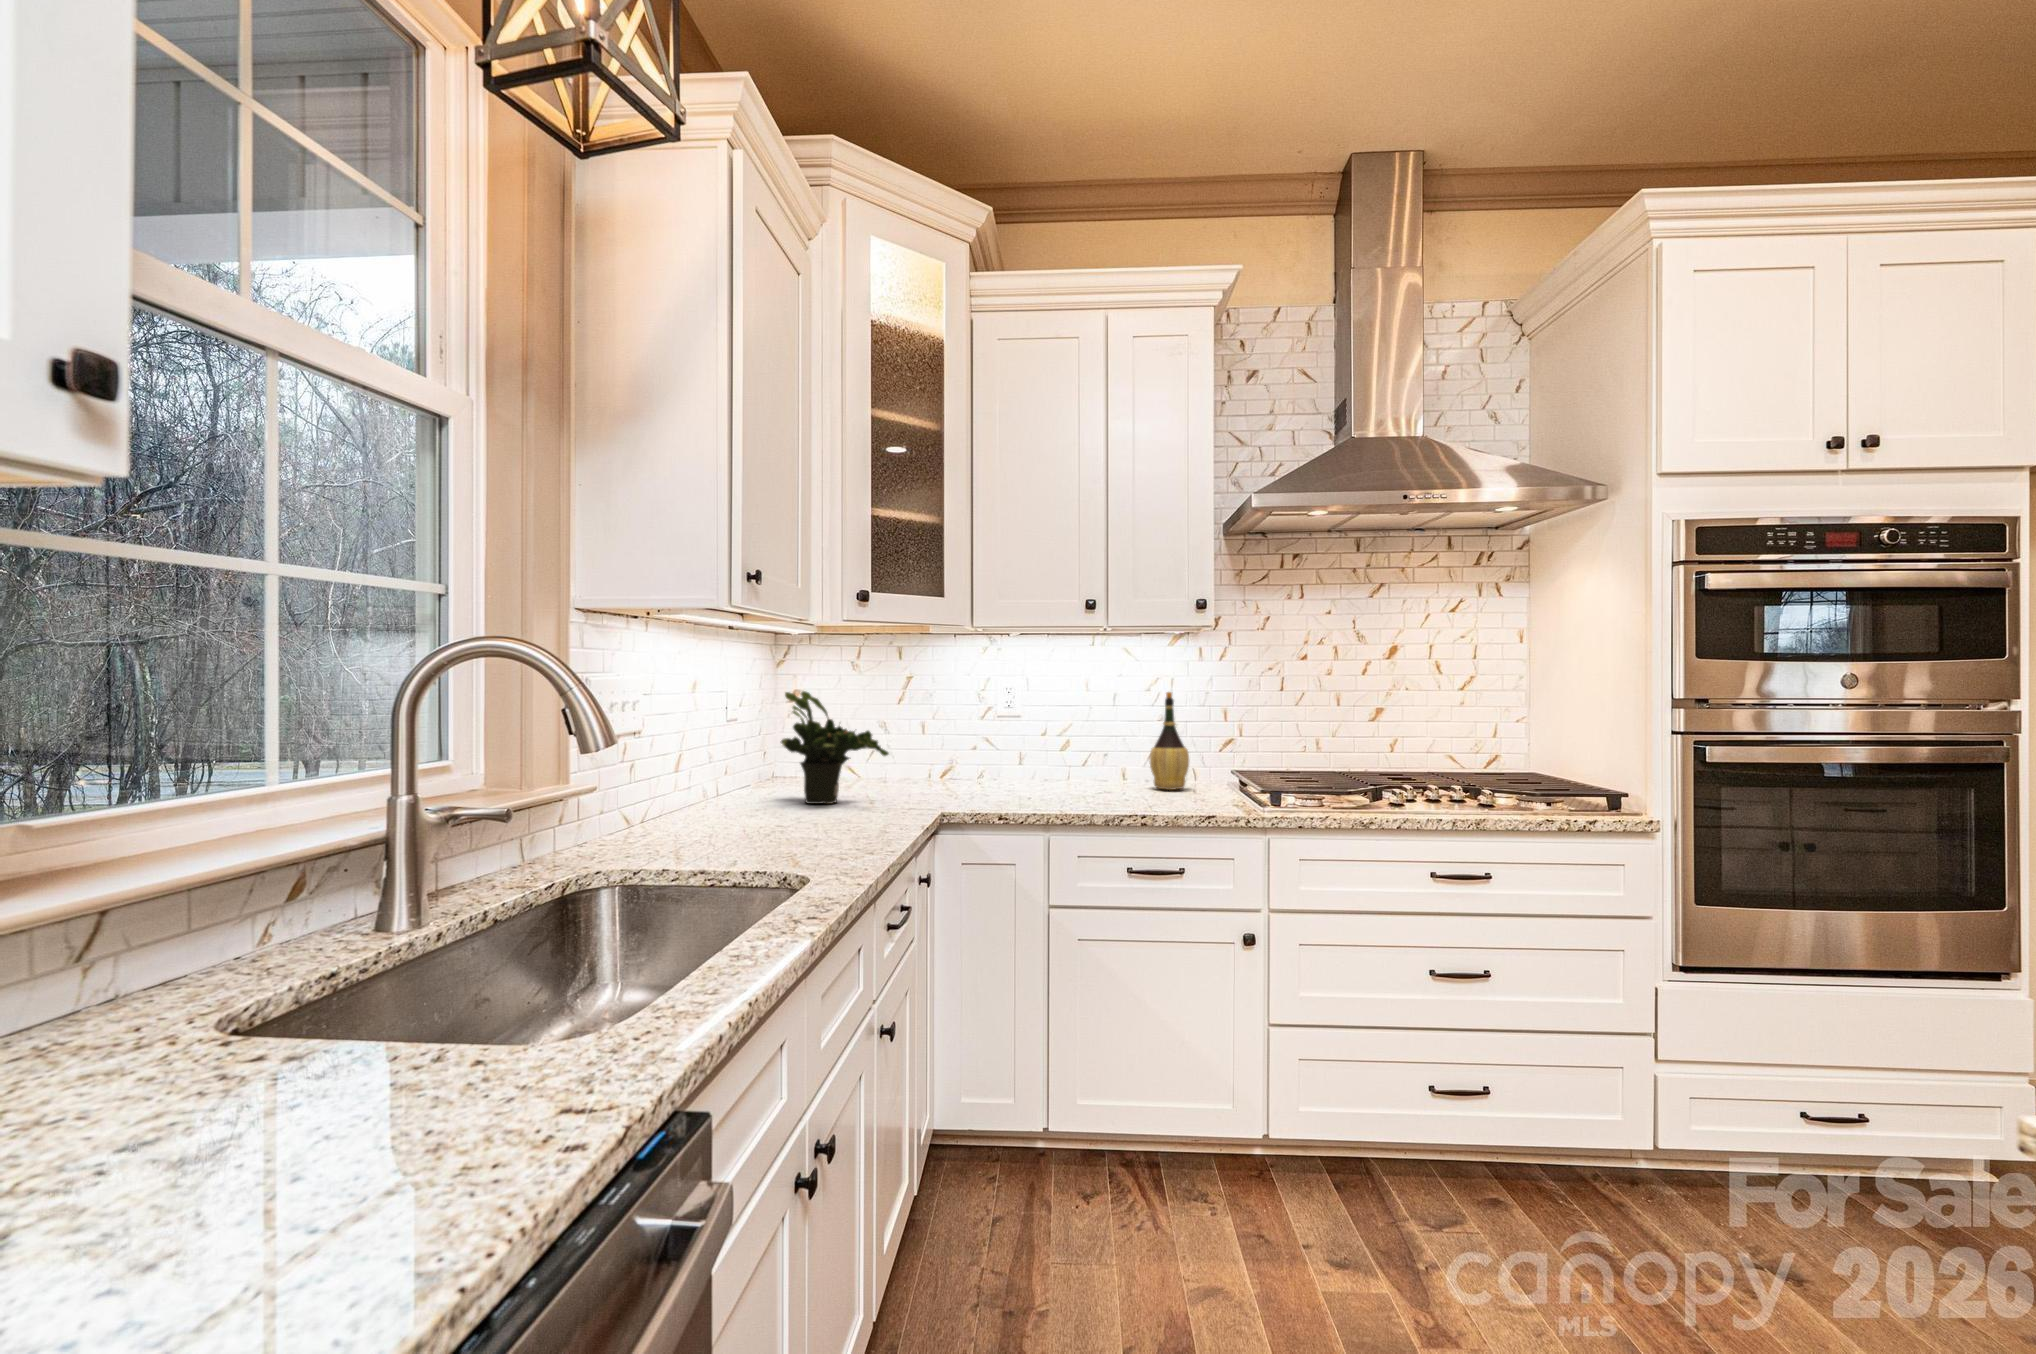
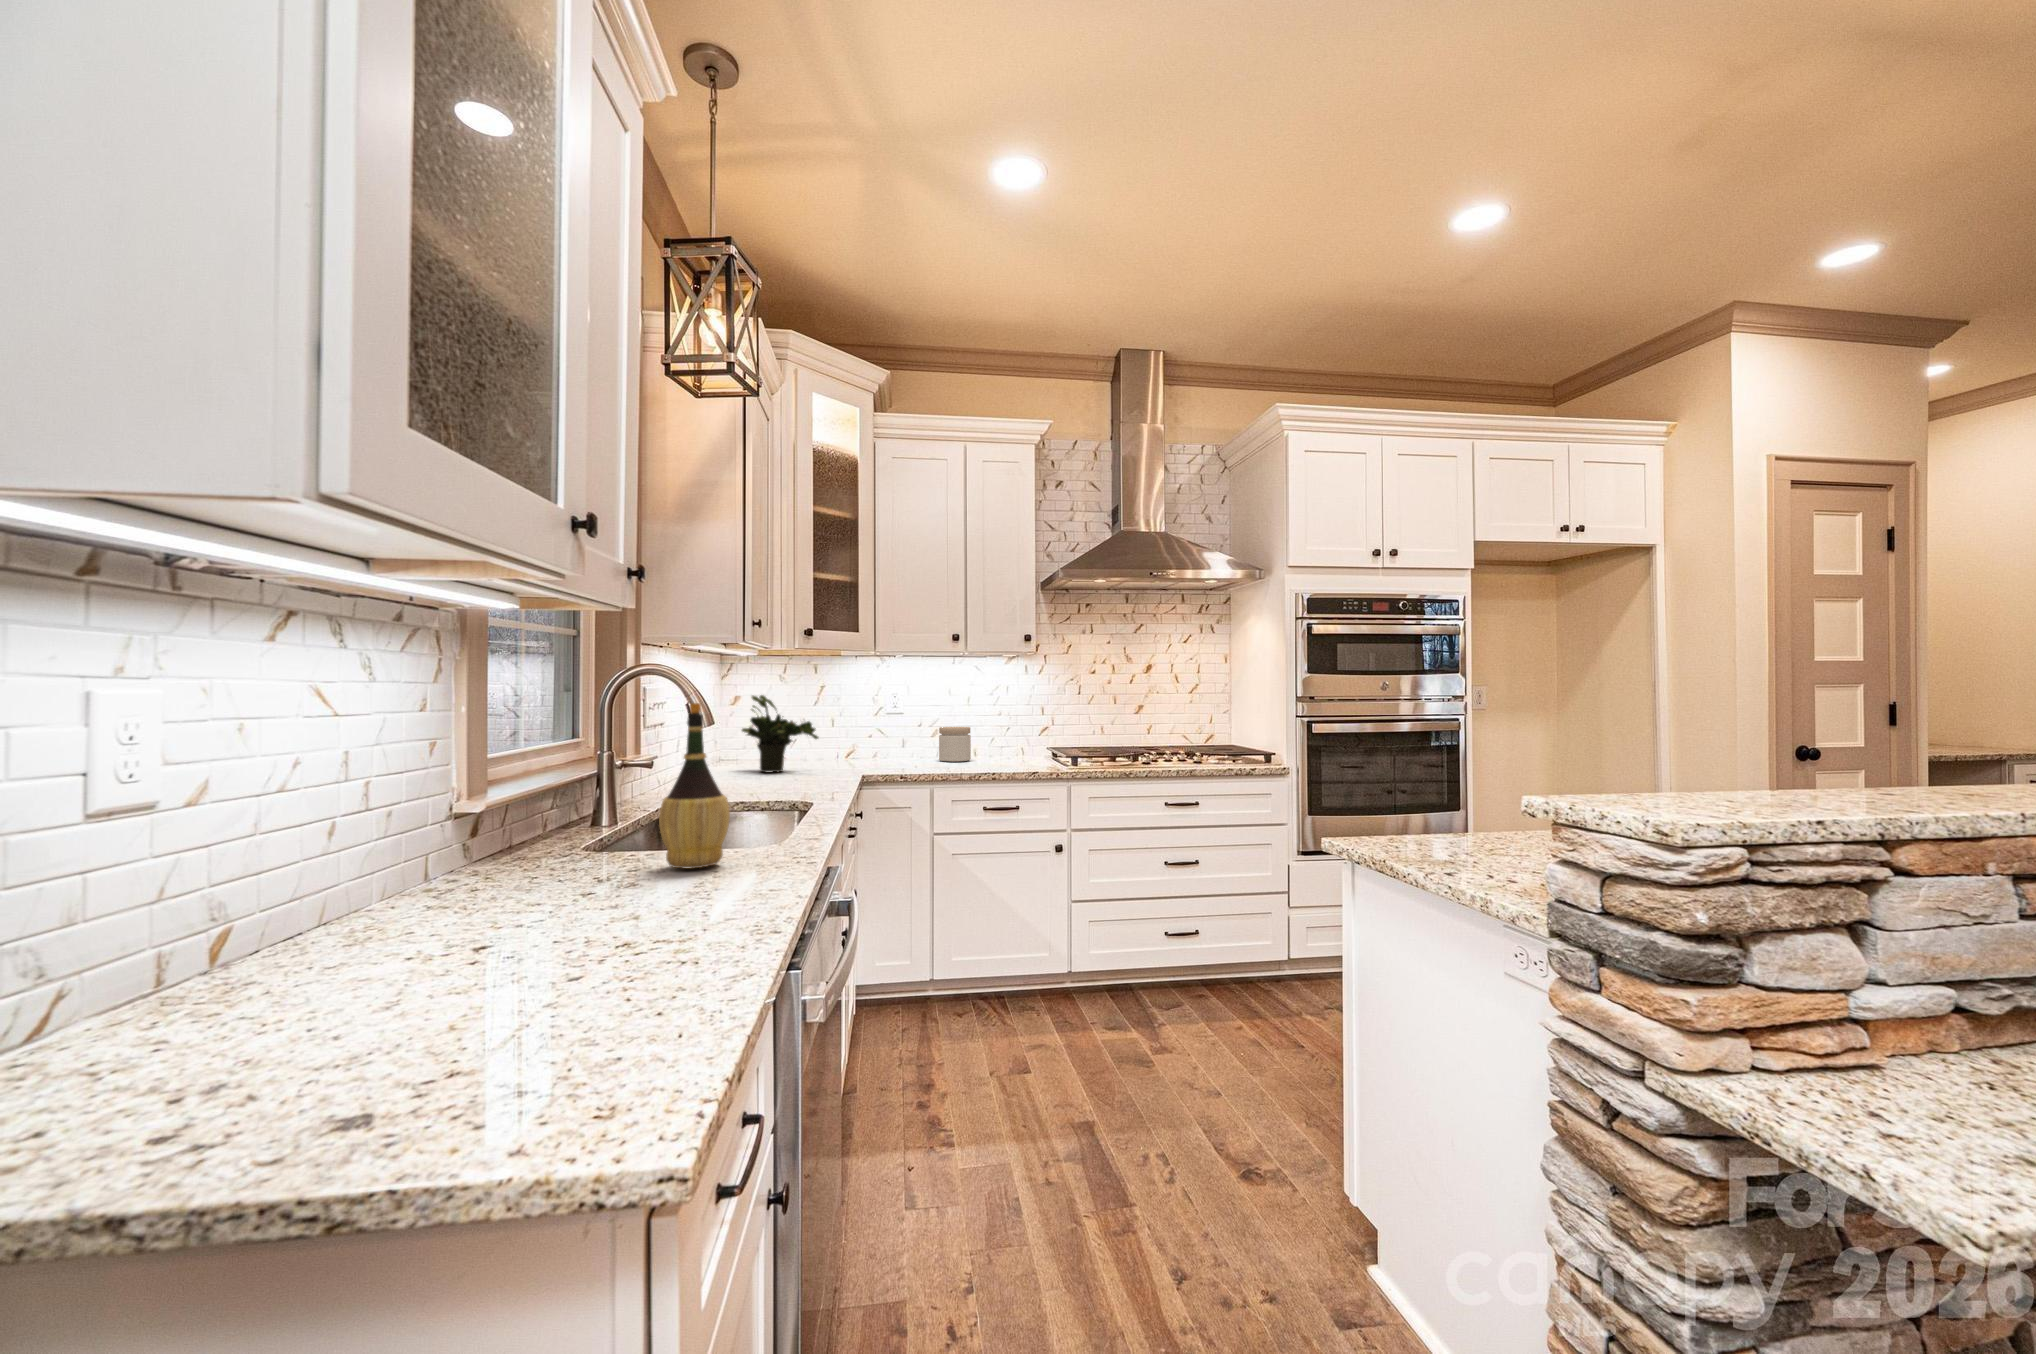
wine bottle: present [1150,692,1189,790] -> present [659,703,730,869]
jar: none [1073,738,1119,790] -> present [939,727,971,762]

